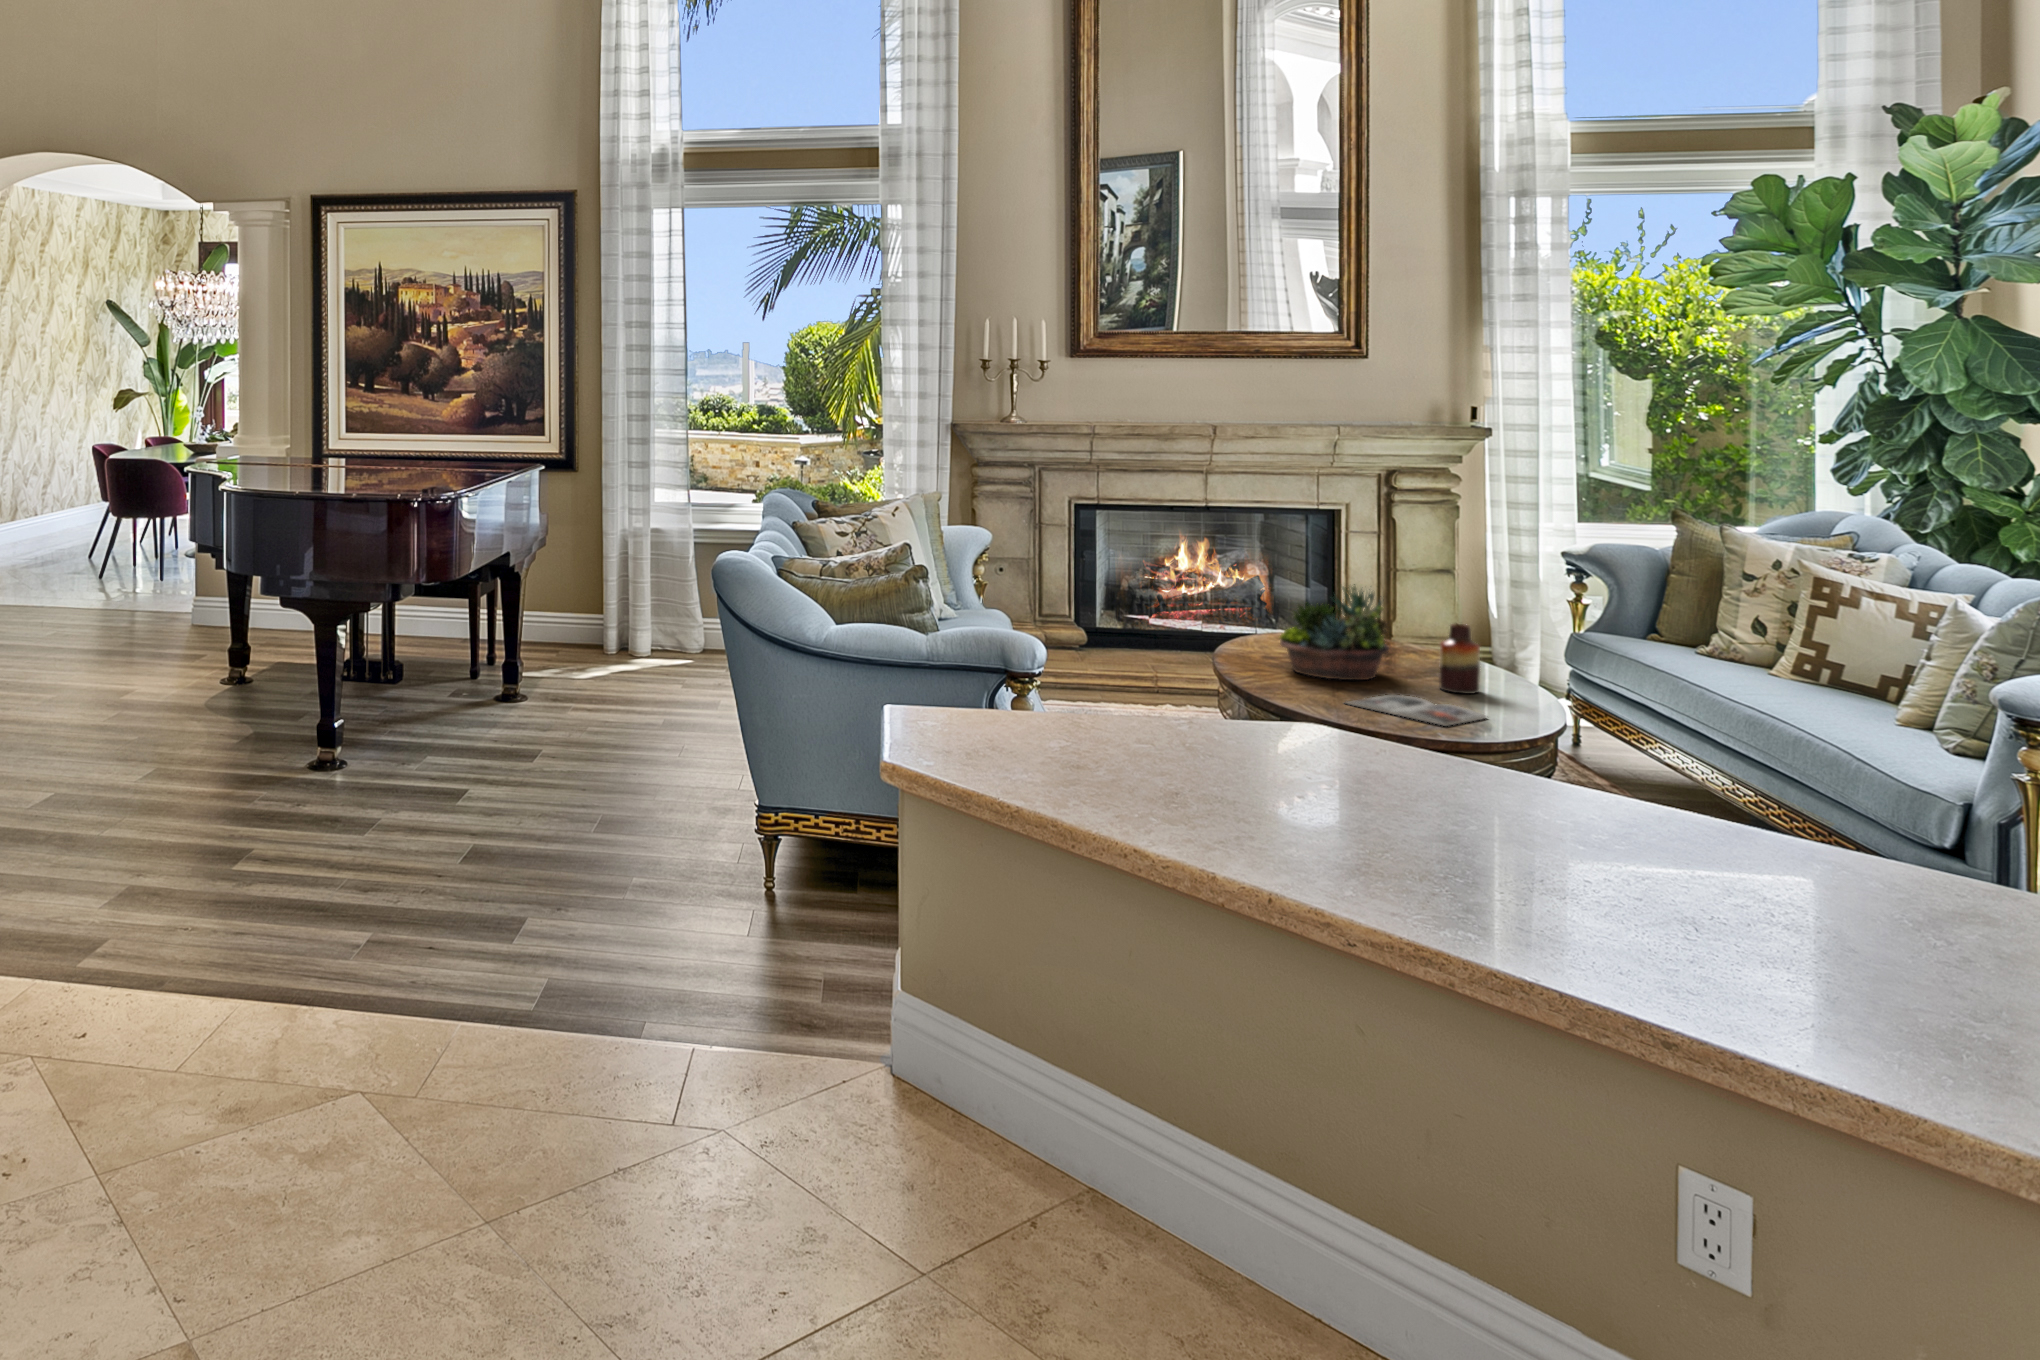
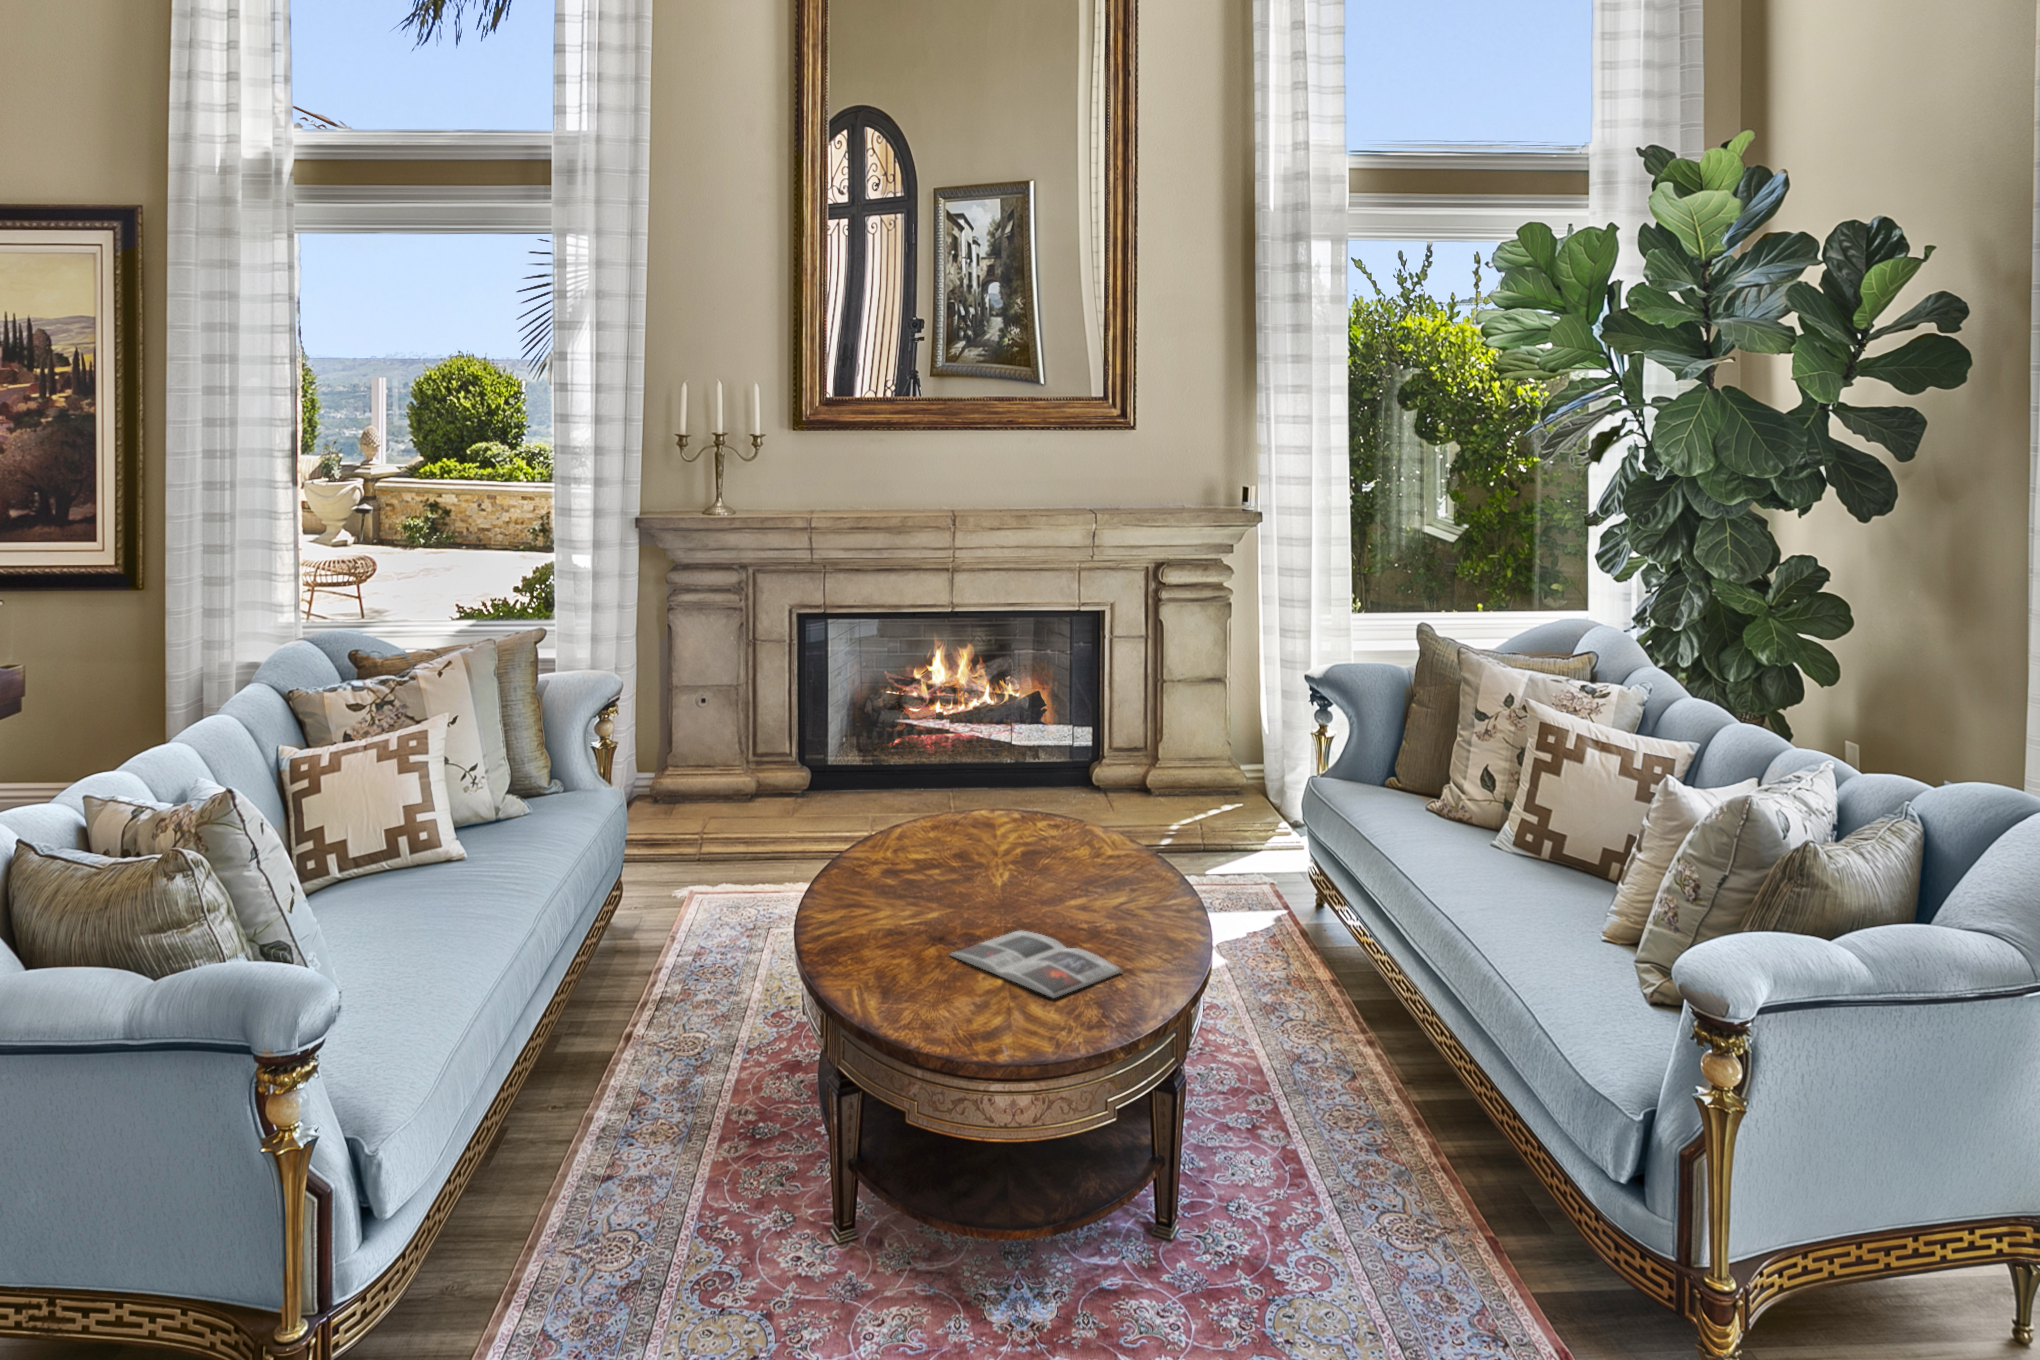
succulent planter: present [1280,584,1389,680] -> none [912,761,1047,901]
vase: present [1439,624,1480,694] -> none [1096,819,1143,917]

